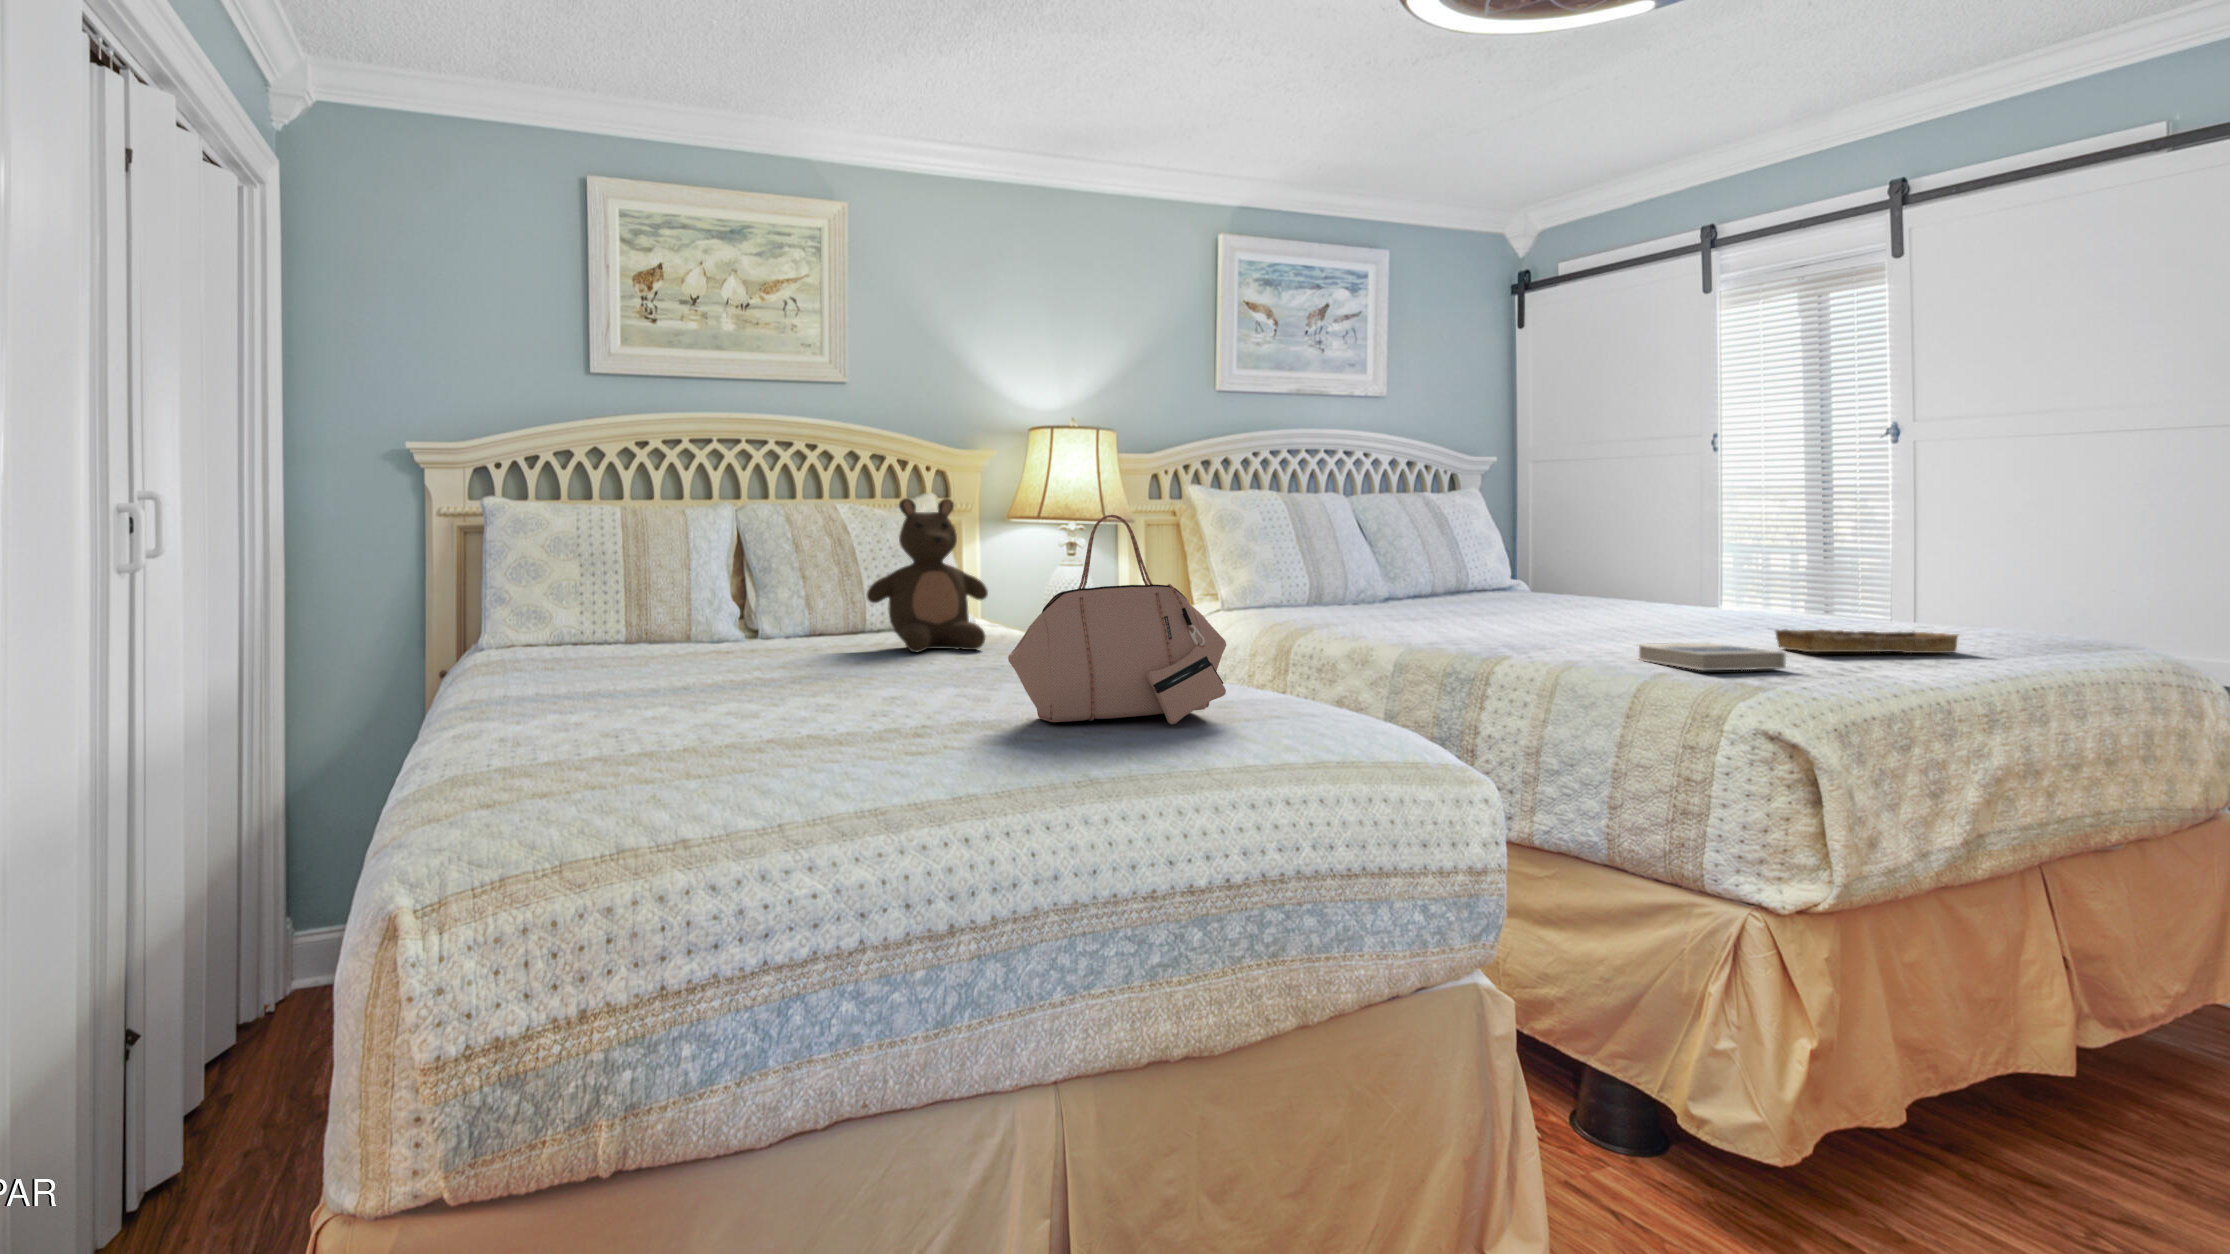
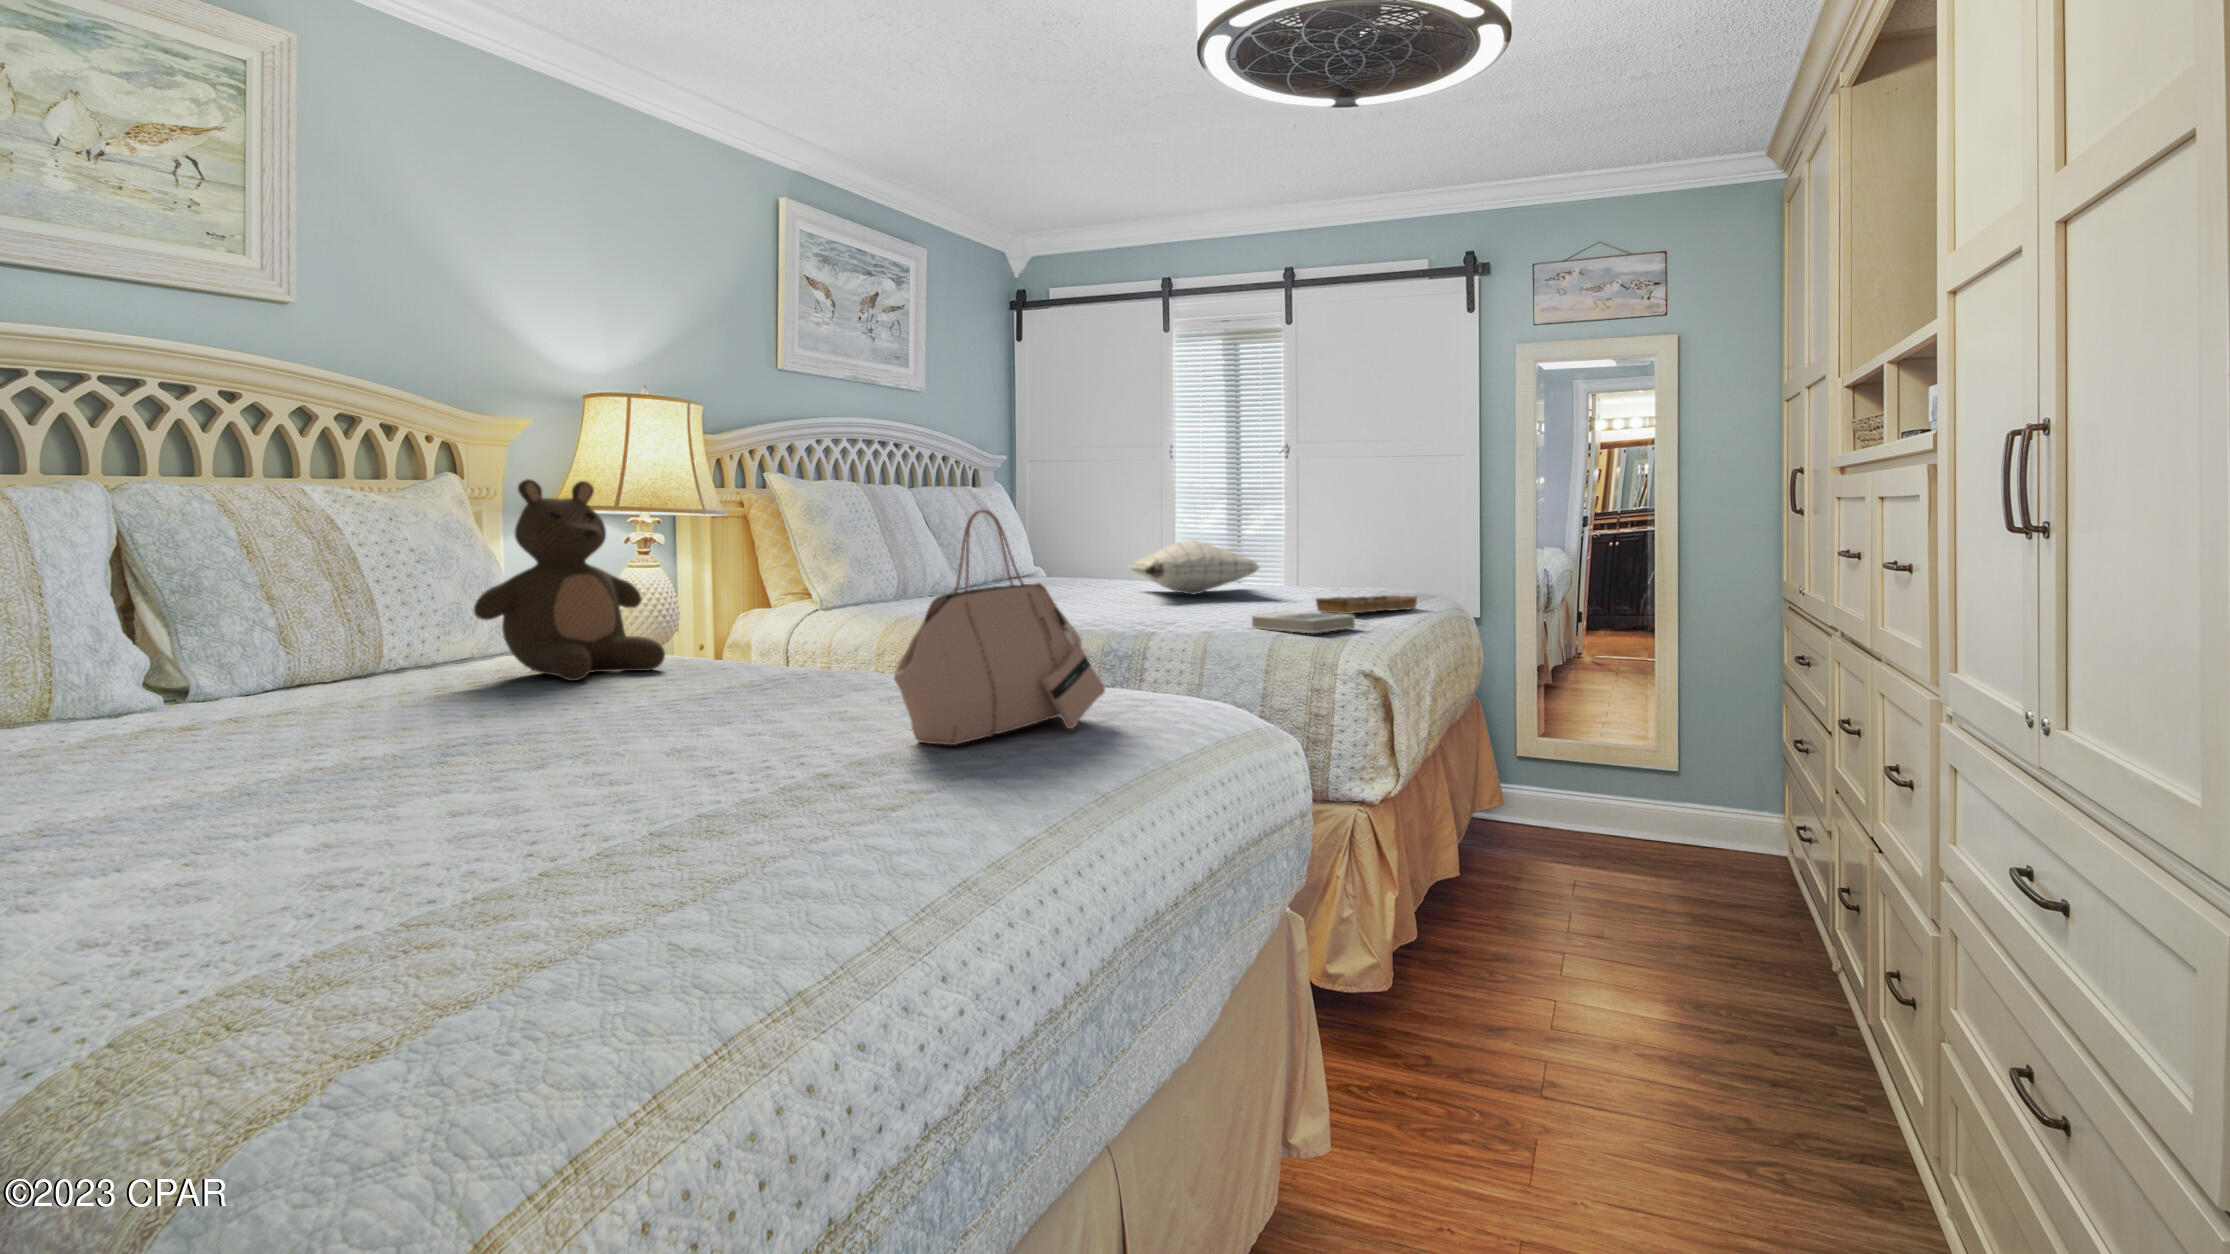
pillow: none [1560,552,1730,620] -> present [1130,540,1260,594]

